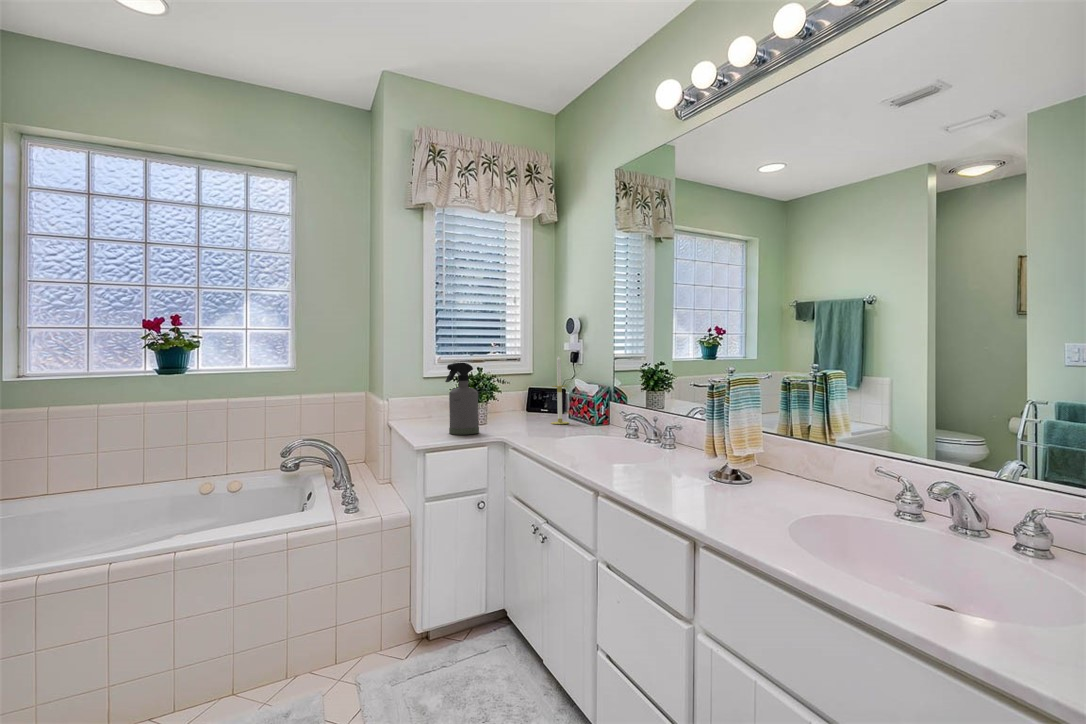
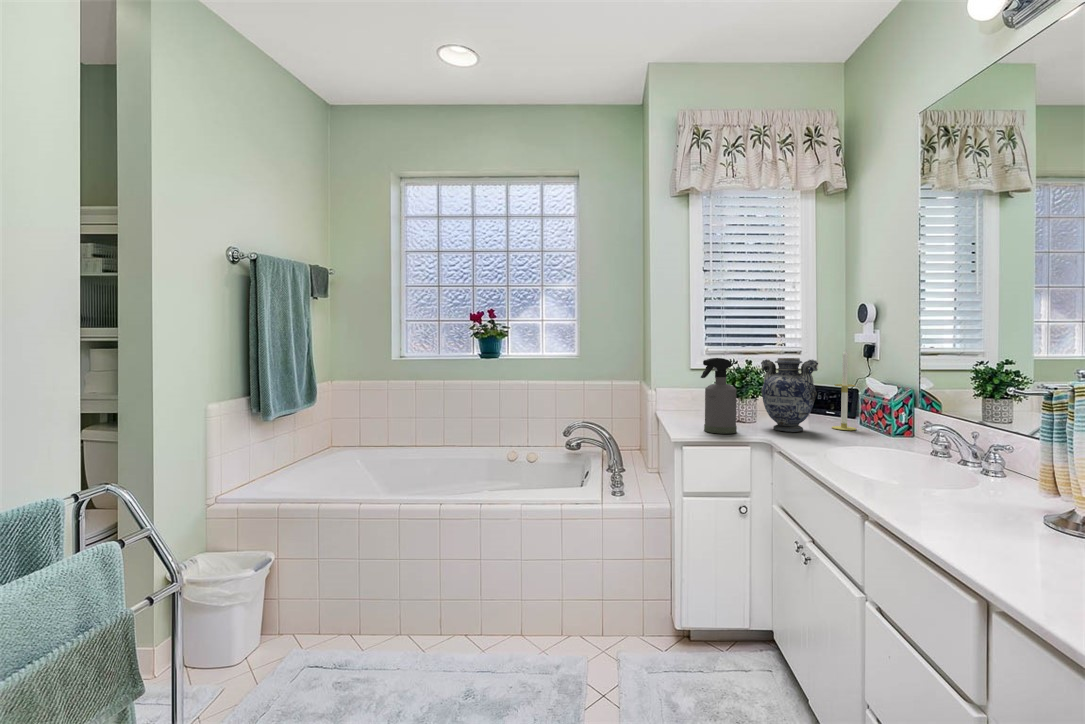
decorative vase: none [495,363,542,429] -> present [761,358,818,432]

